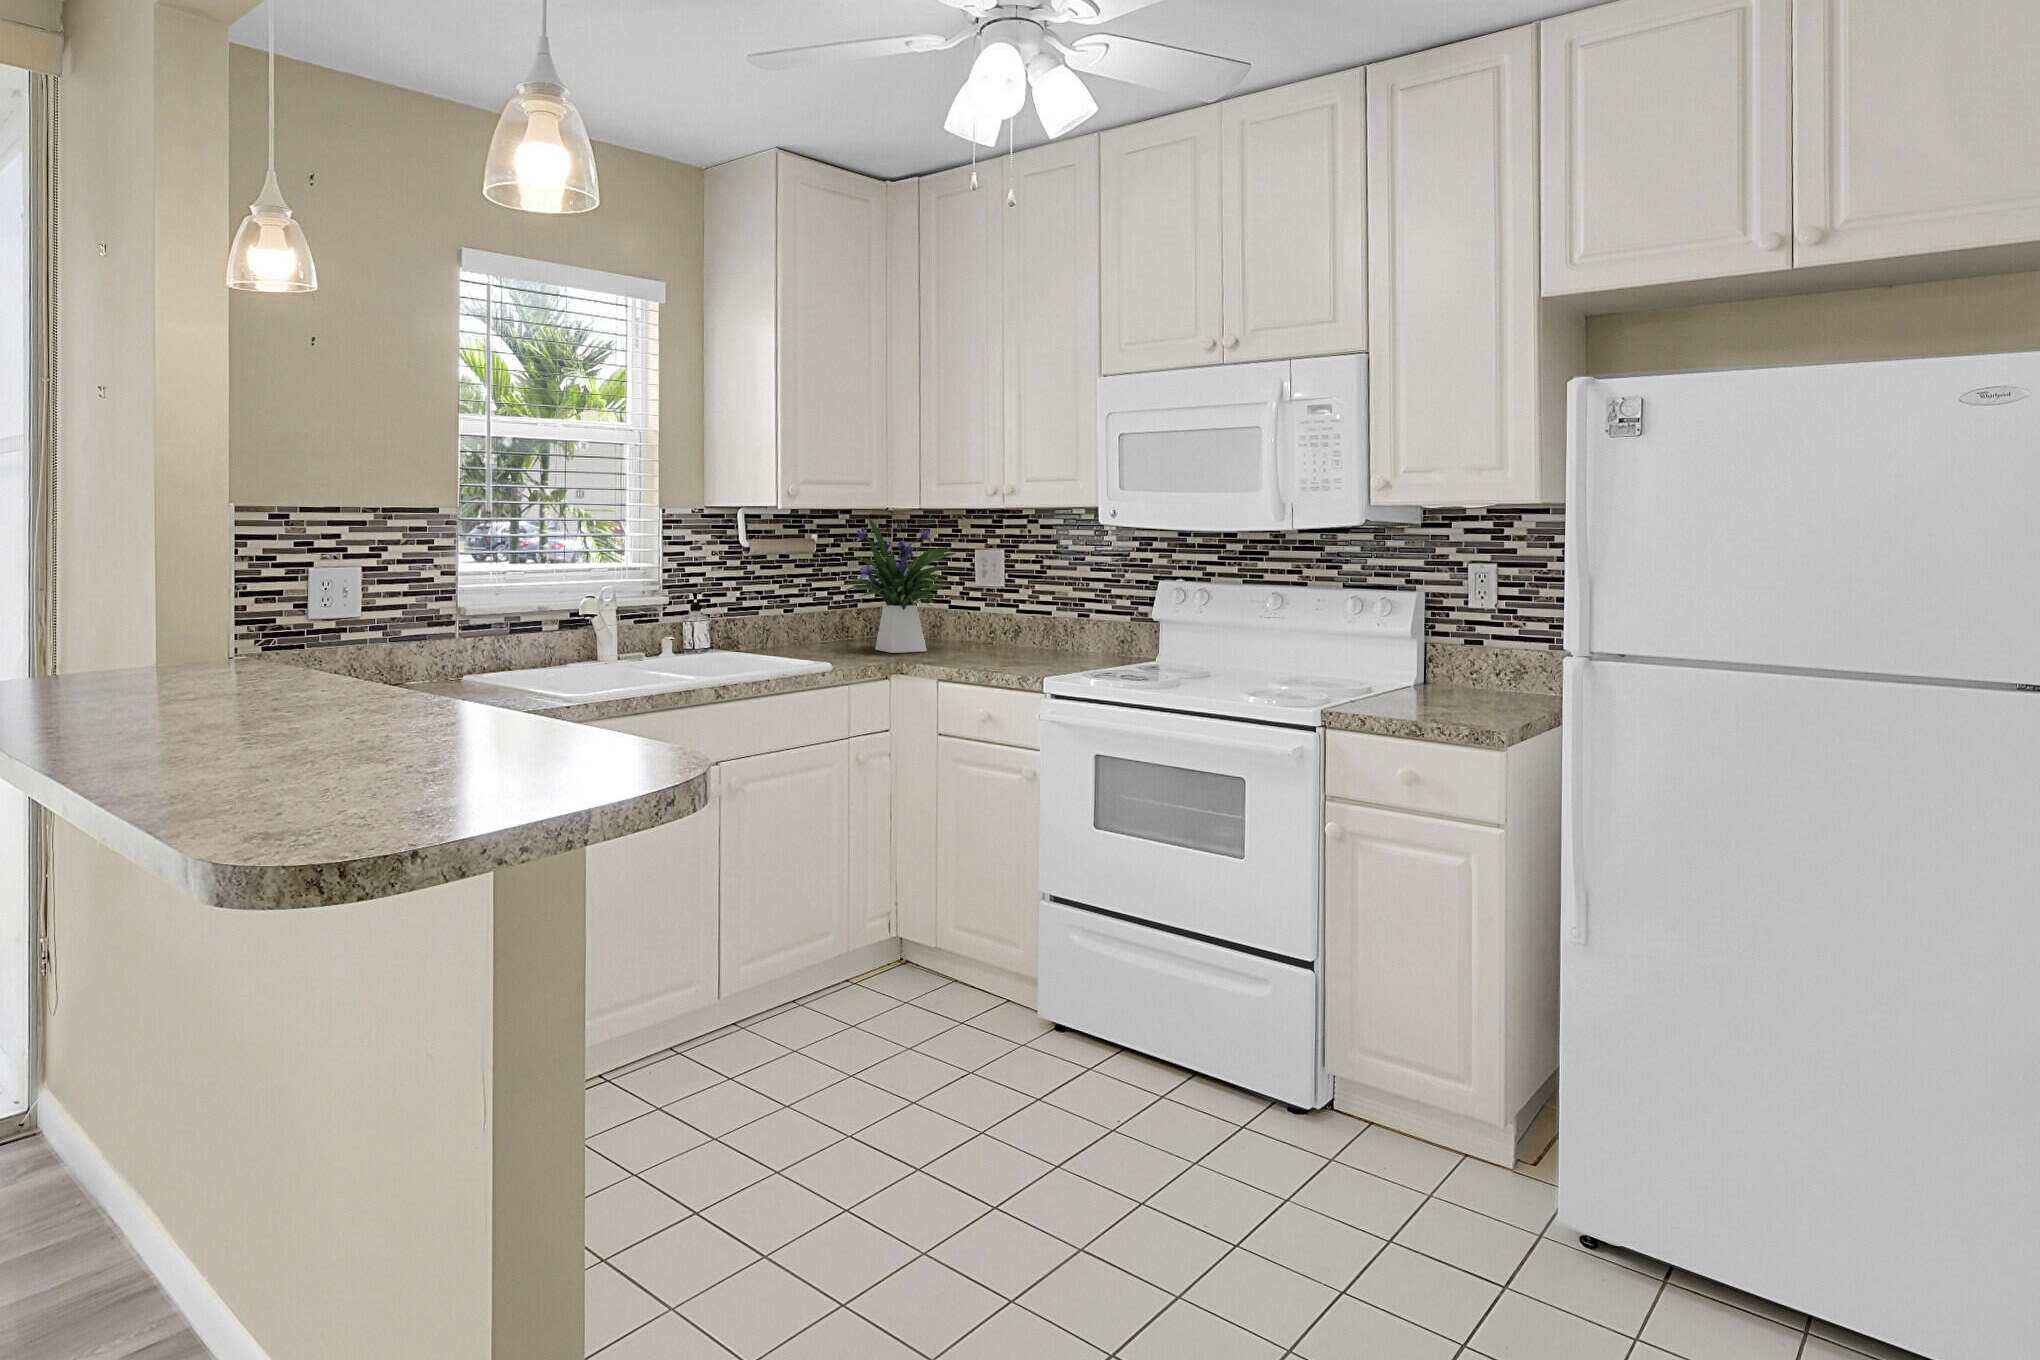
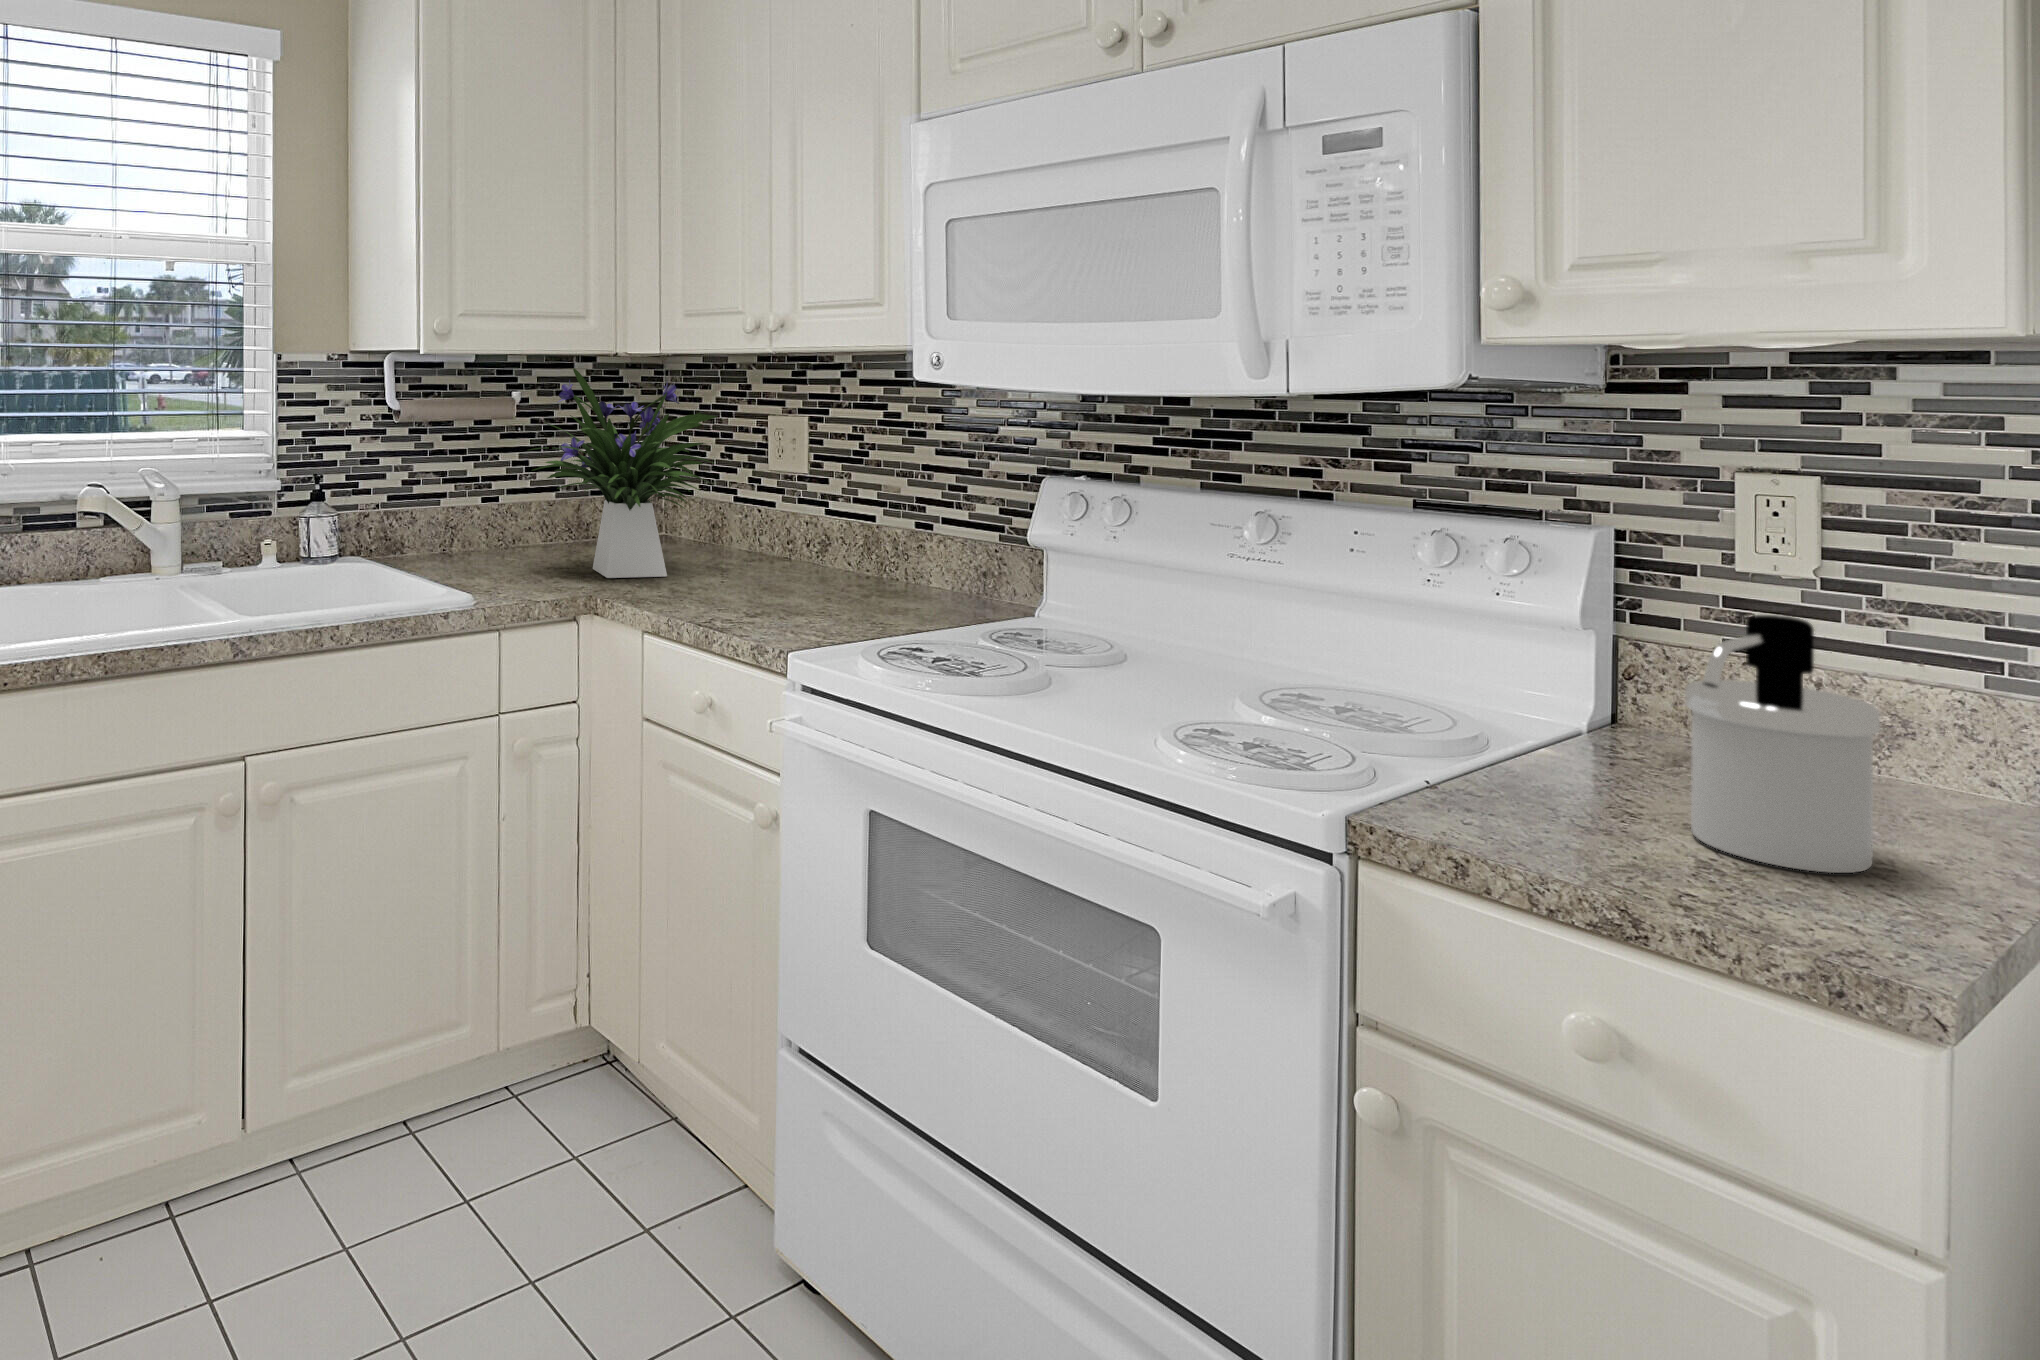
soap dispenser: none [1443,616,1505,713] -> present [1685,615,1880,873]

